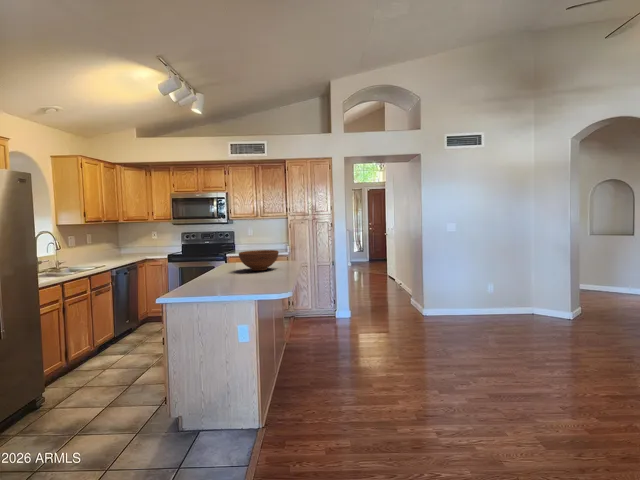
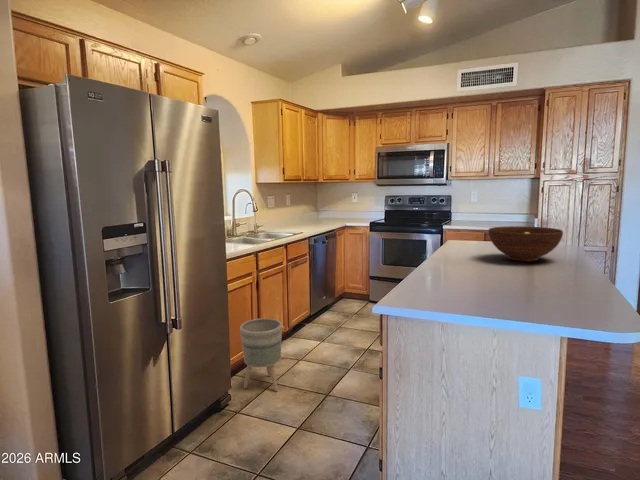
planter: none [49,334,90,395] -> present [240,318,282,391]

